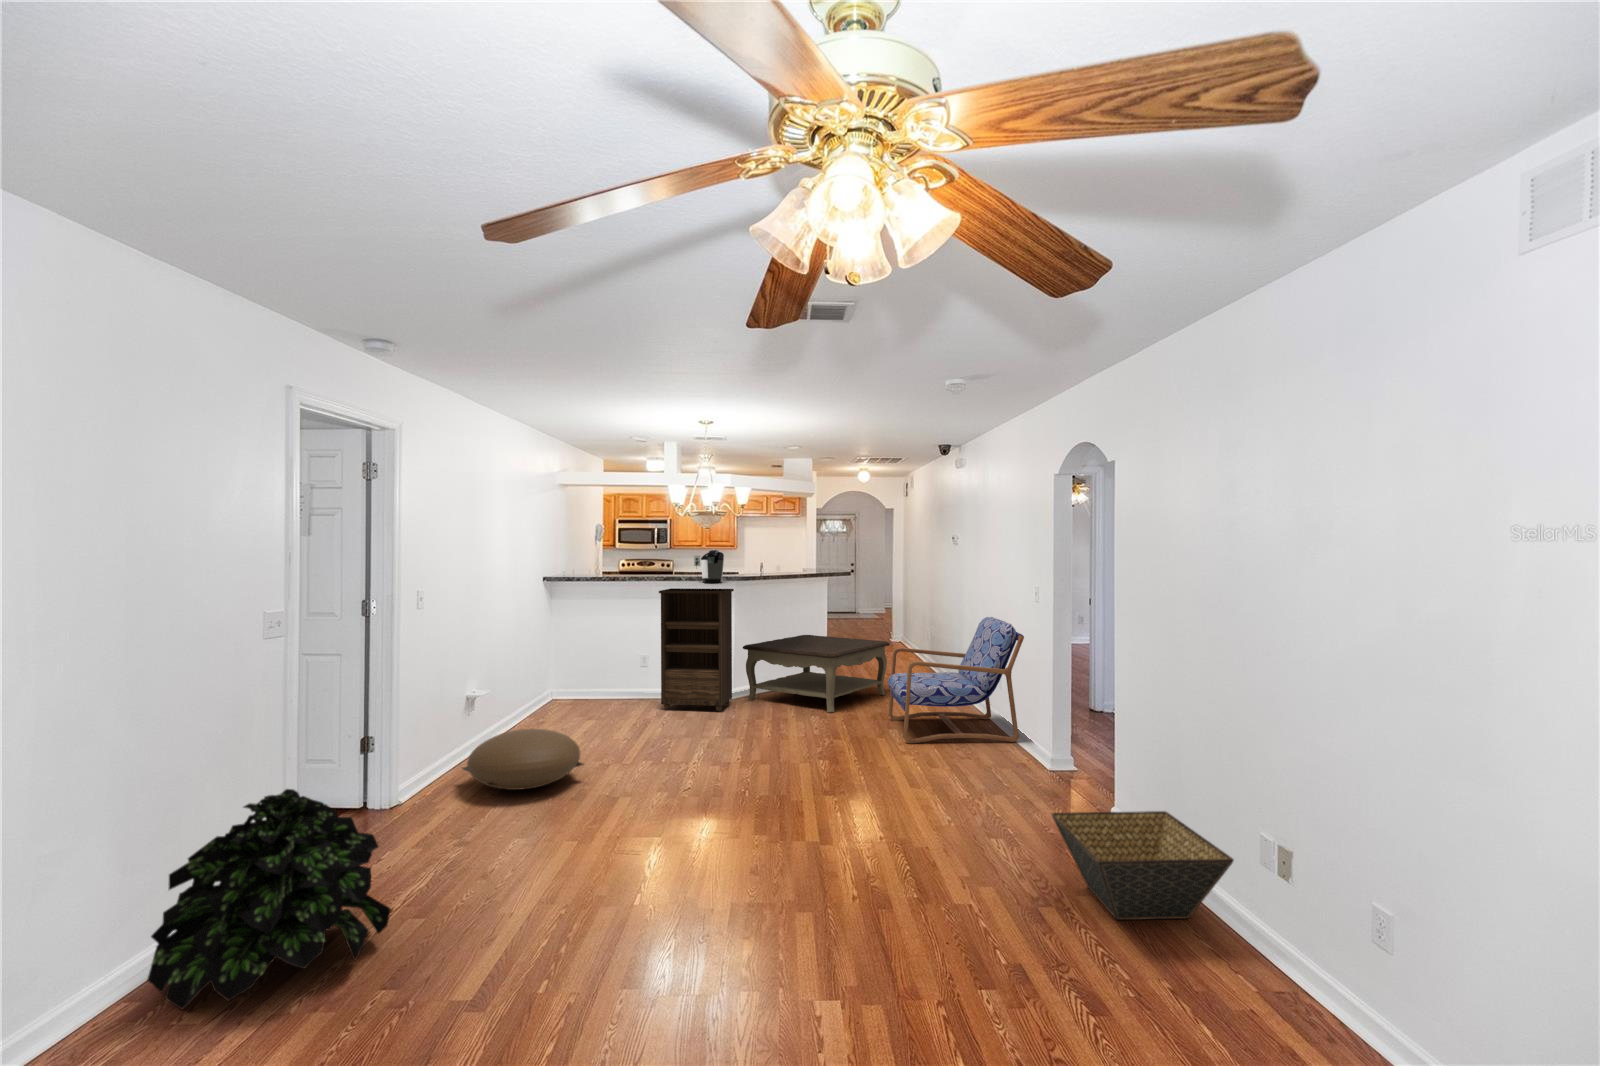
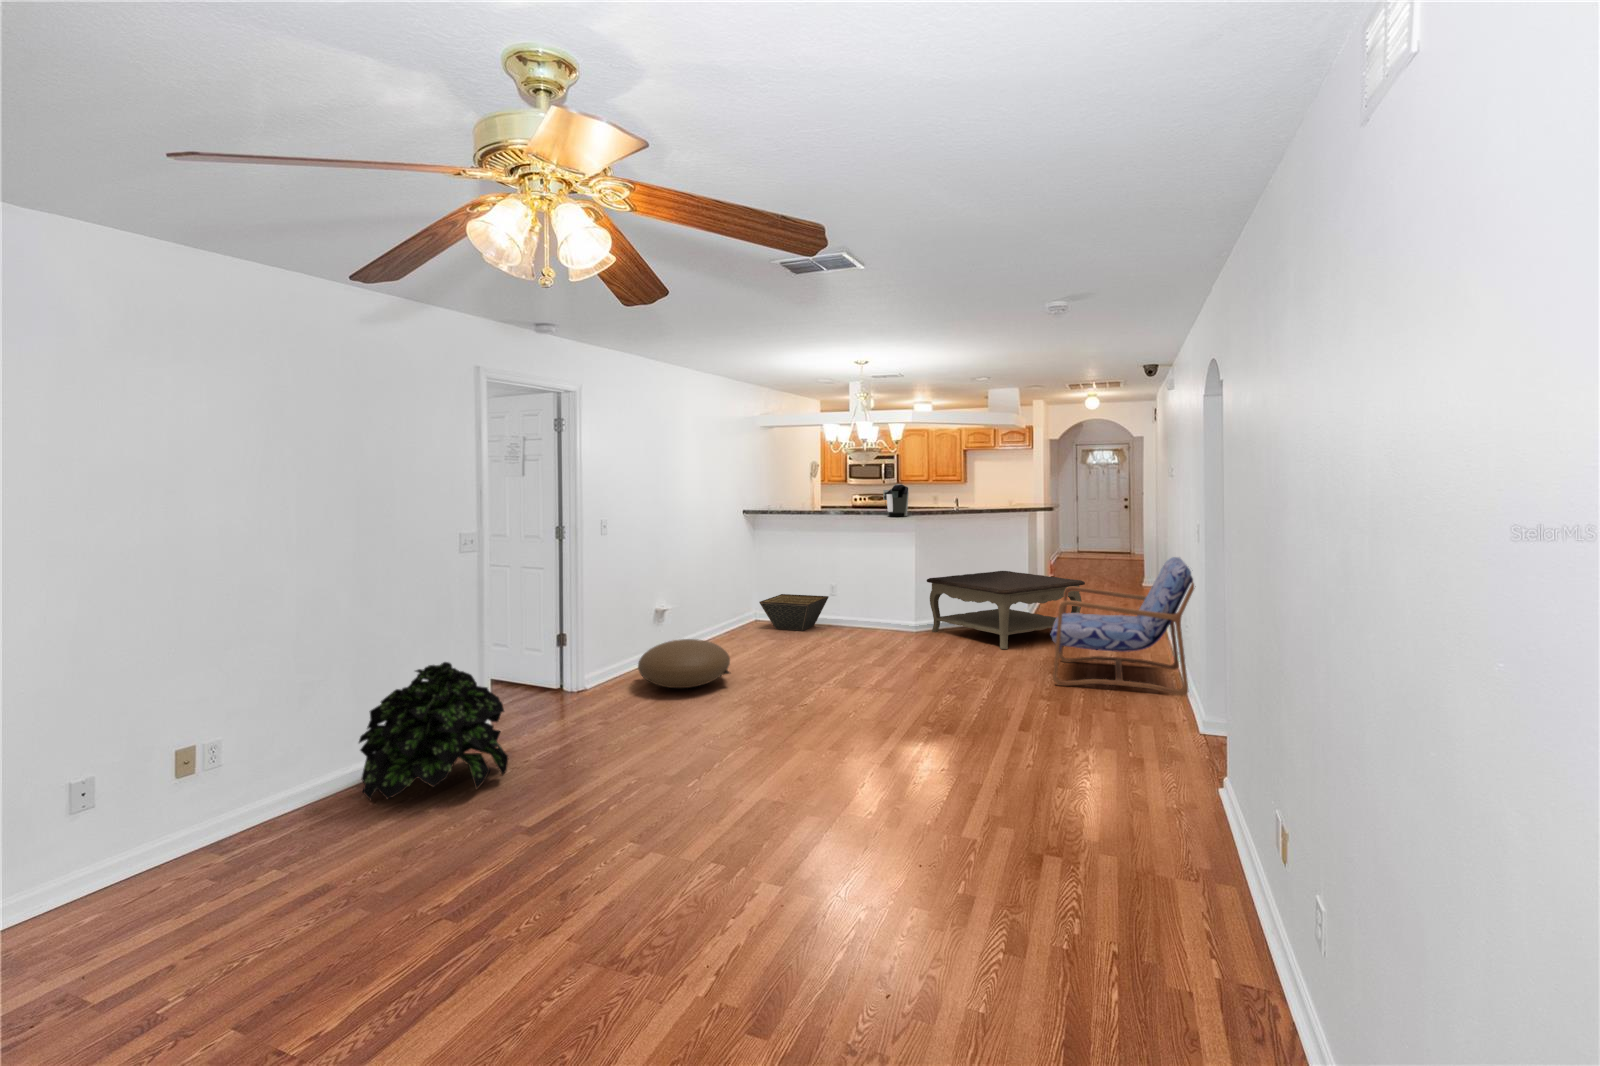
bookshelf: present [659,588,734,711] -> none [840,522,914,640]
basket: present [1052,811,1234,920] -> present [759,594,828,631]

